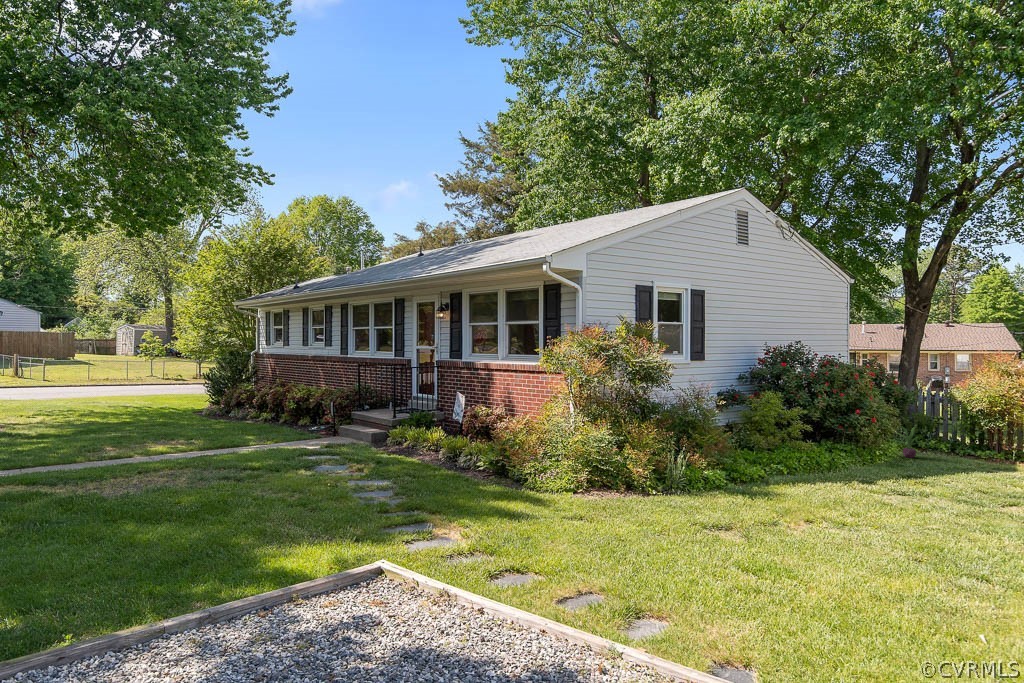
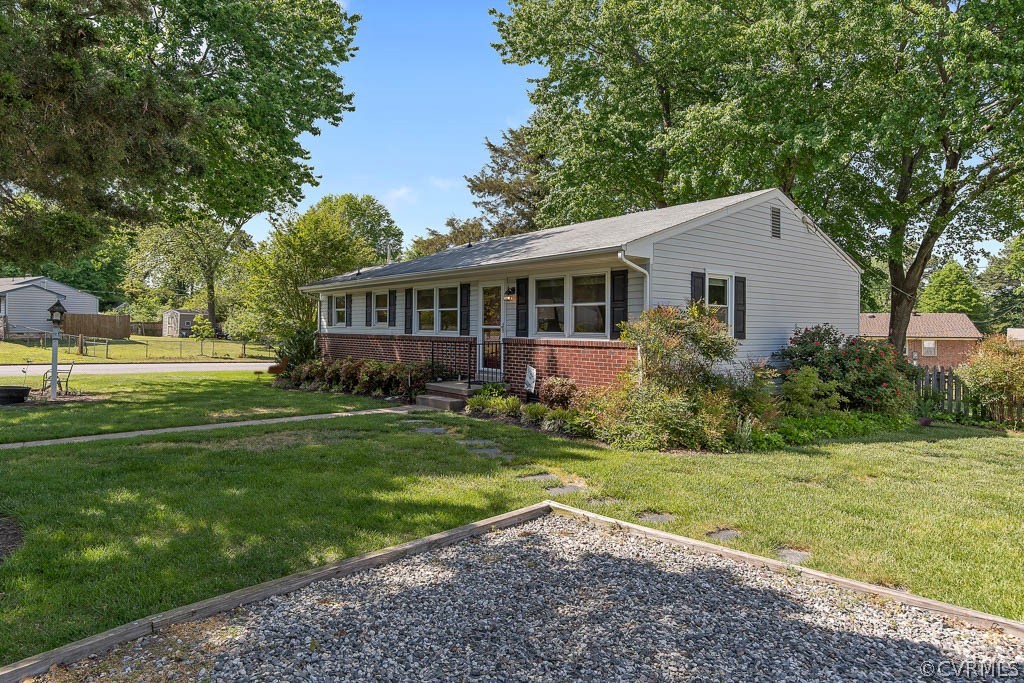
lounge chair: none [173,381,215,409] -> present [254,357,288,380]

